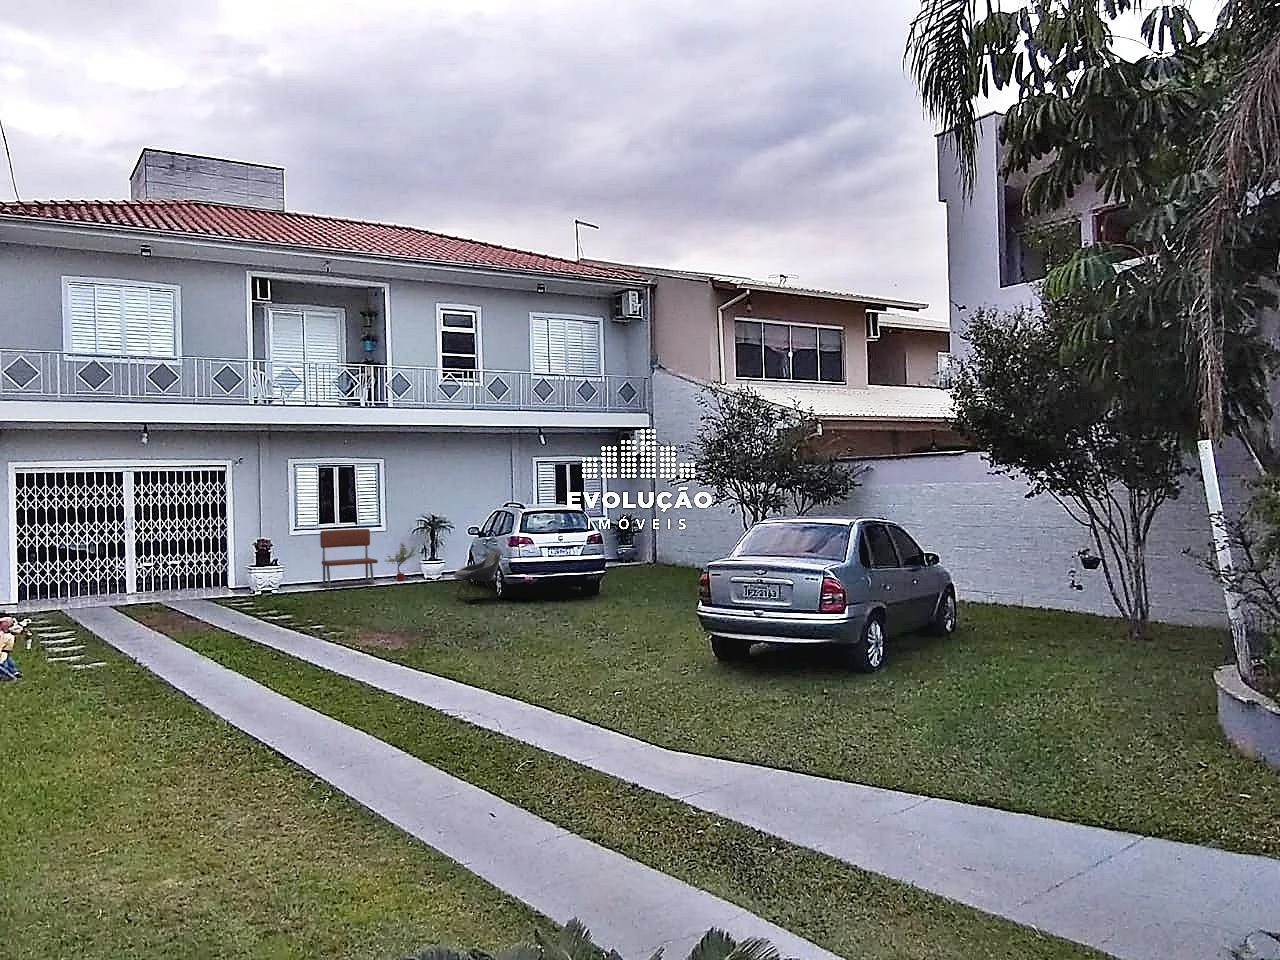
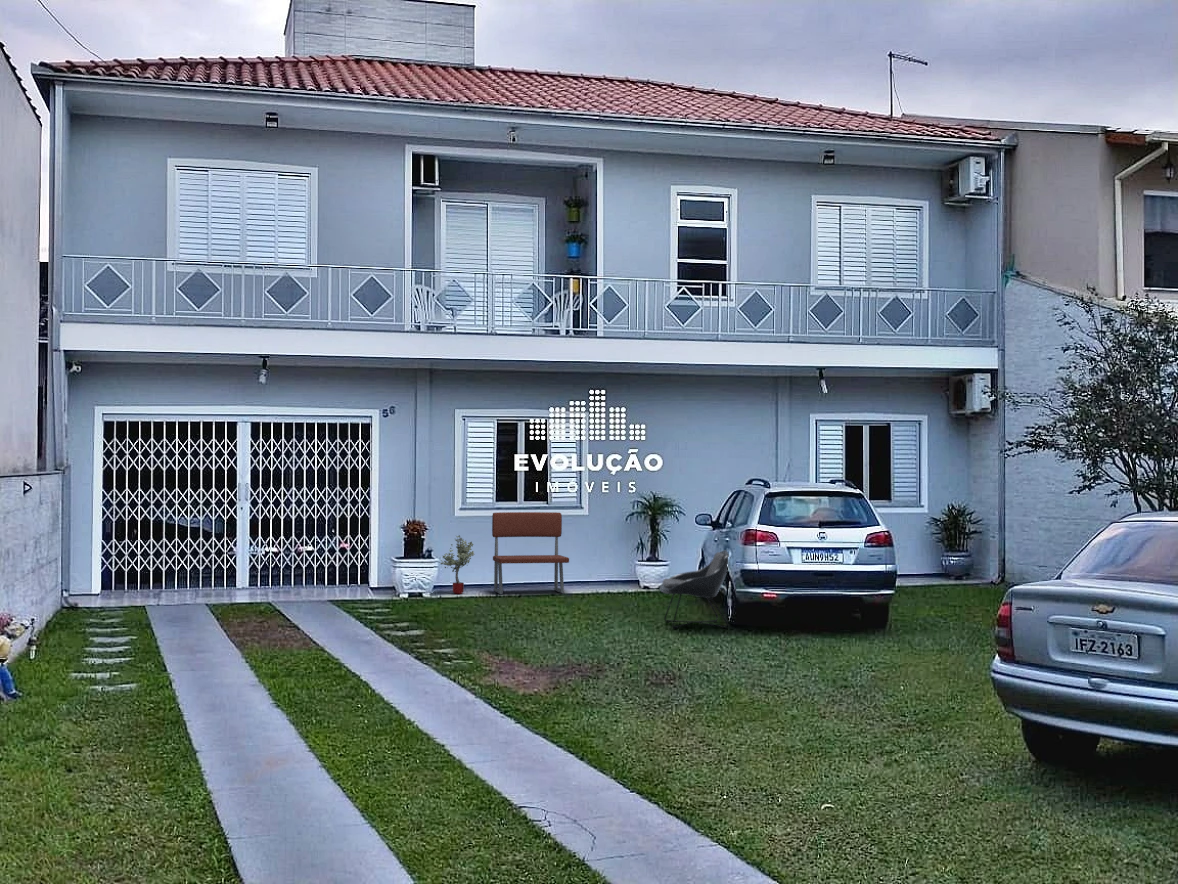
potted tree: present [385,542,416,581] -> present [441,535,474,594]

